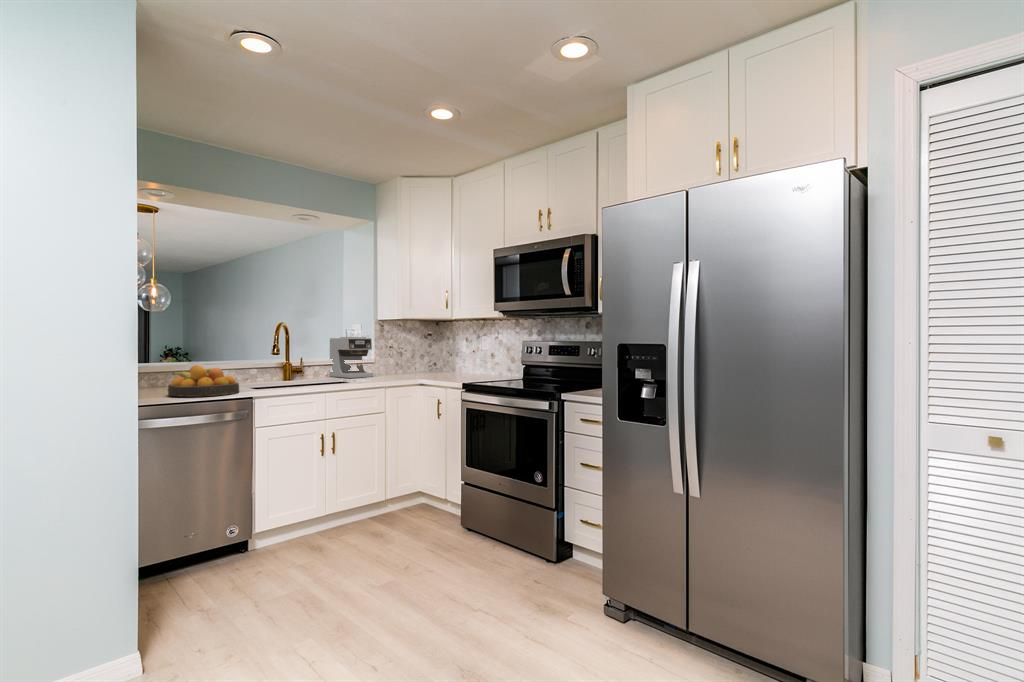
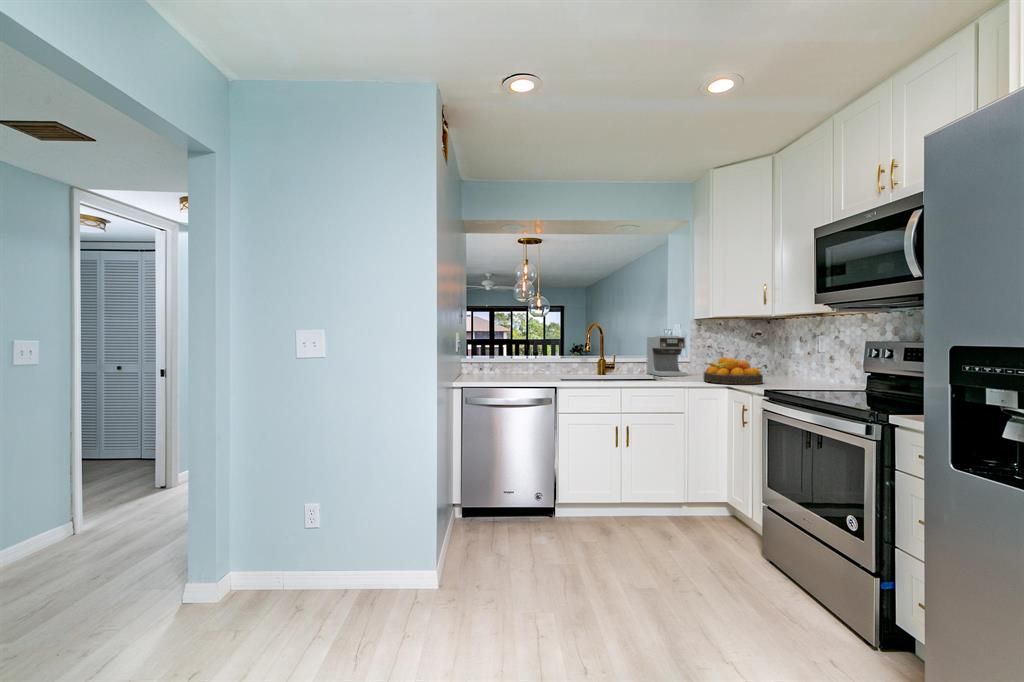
fruit bowl: present [168,365,239,397] -> present [703,357,763,384]

